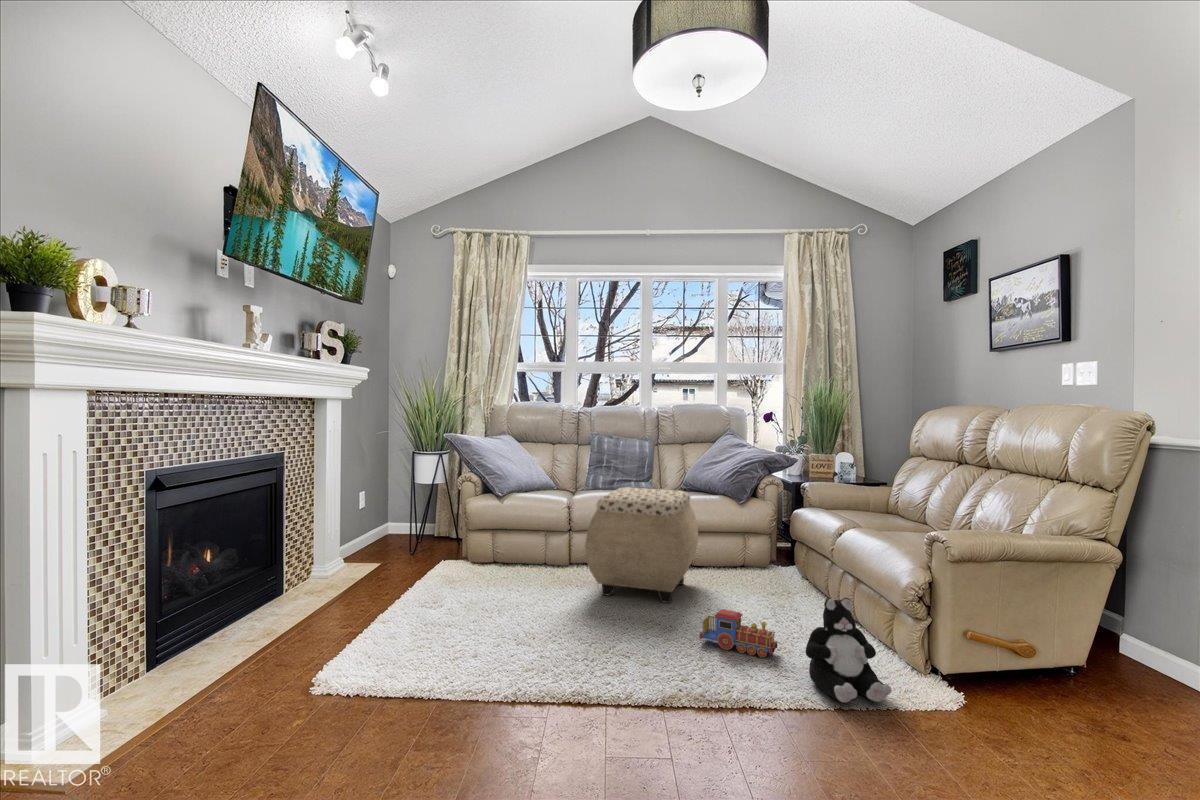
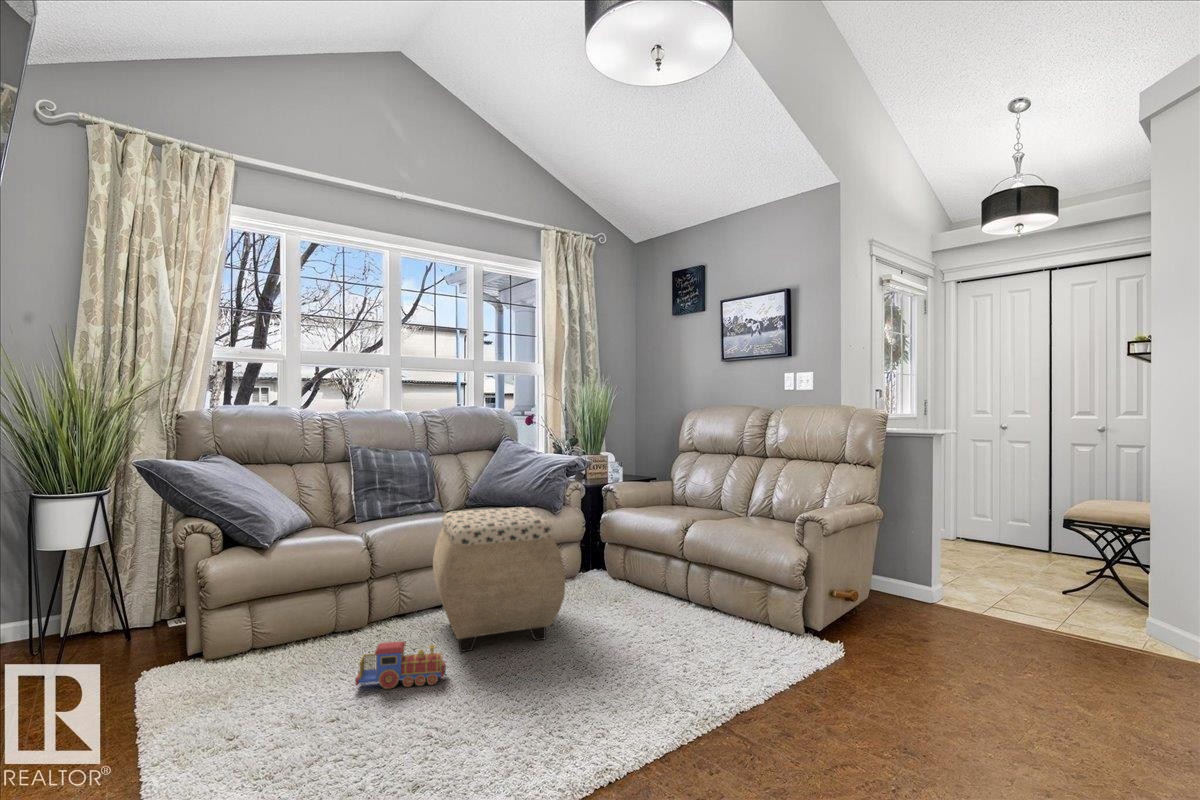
plush toy: present [805,598,891,703] -> none [758,588,843,688]
toy train: present [700,609,777,657] -> present [355,641,446,689]

